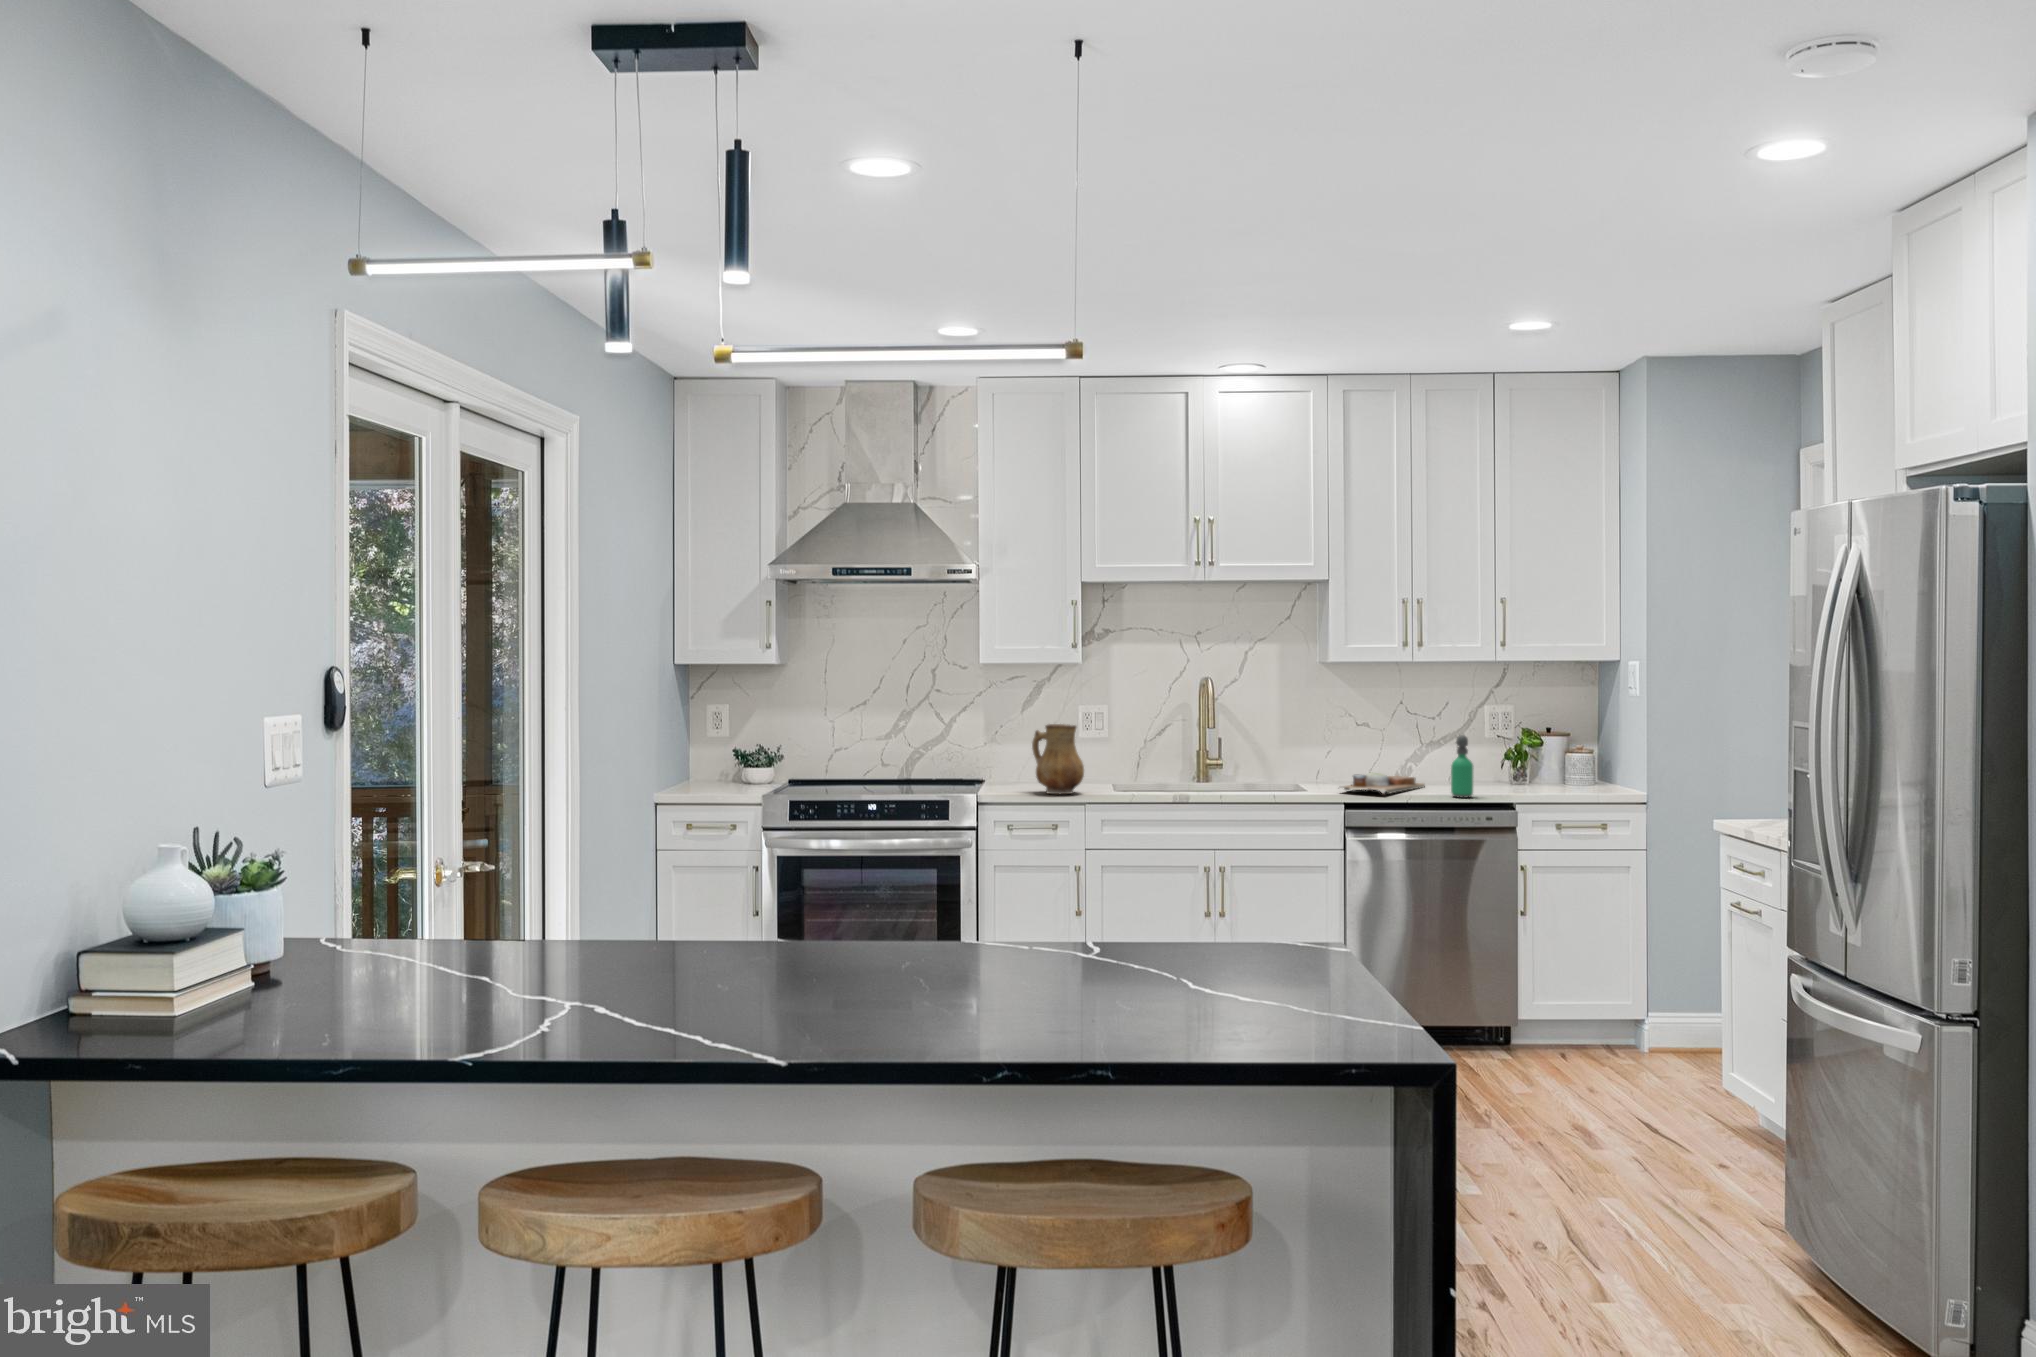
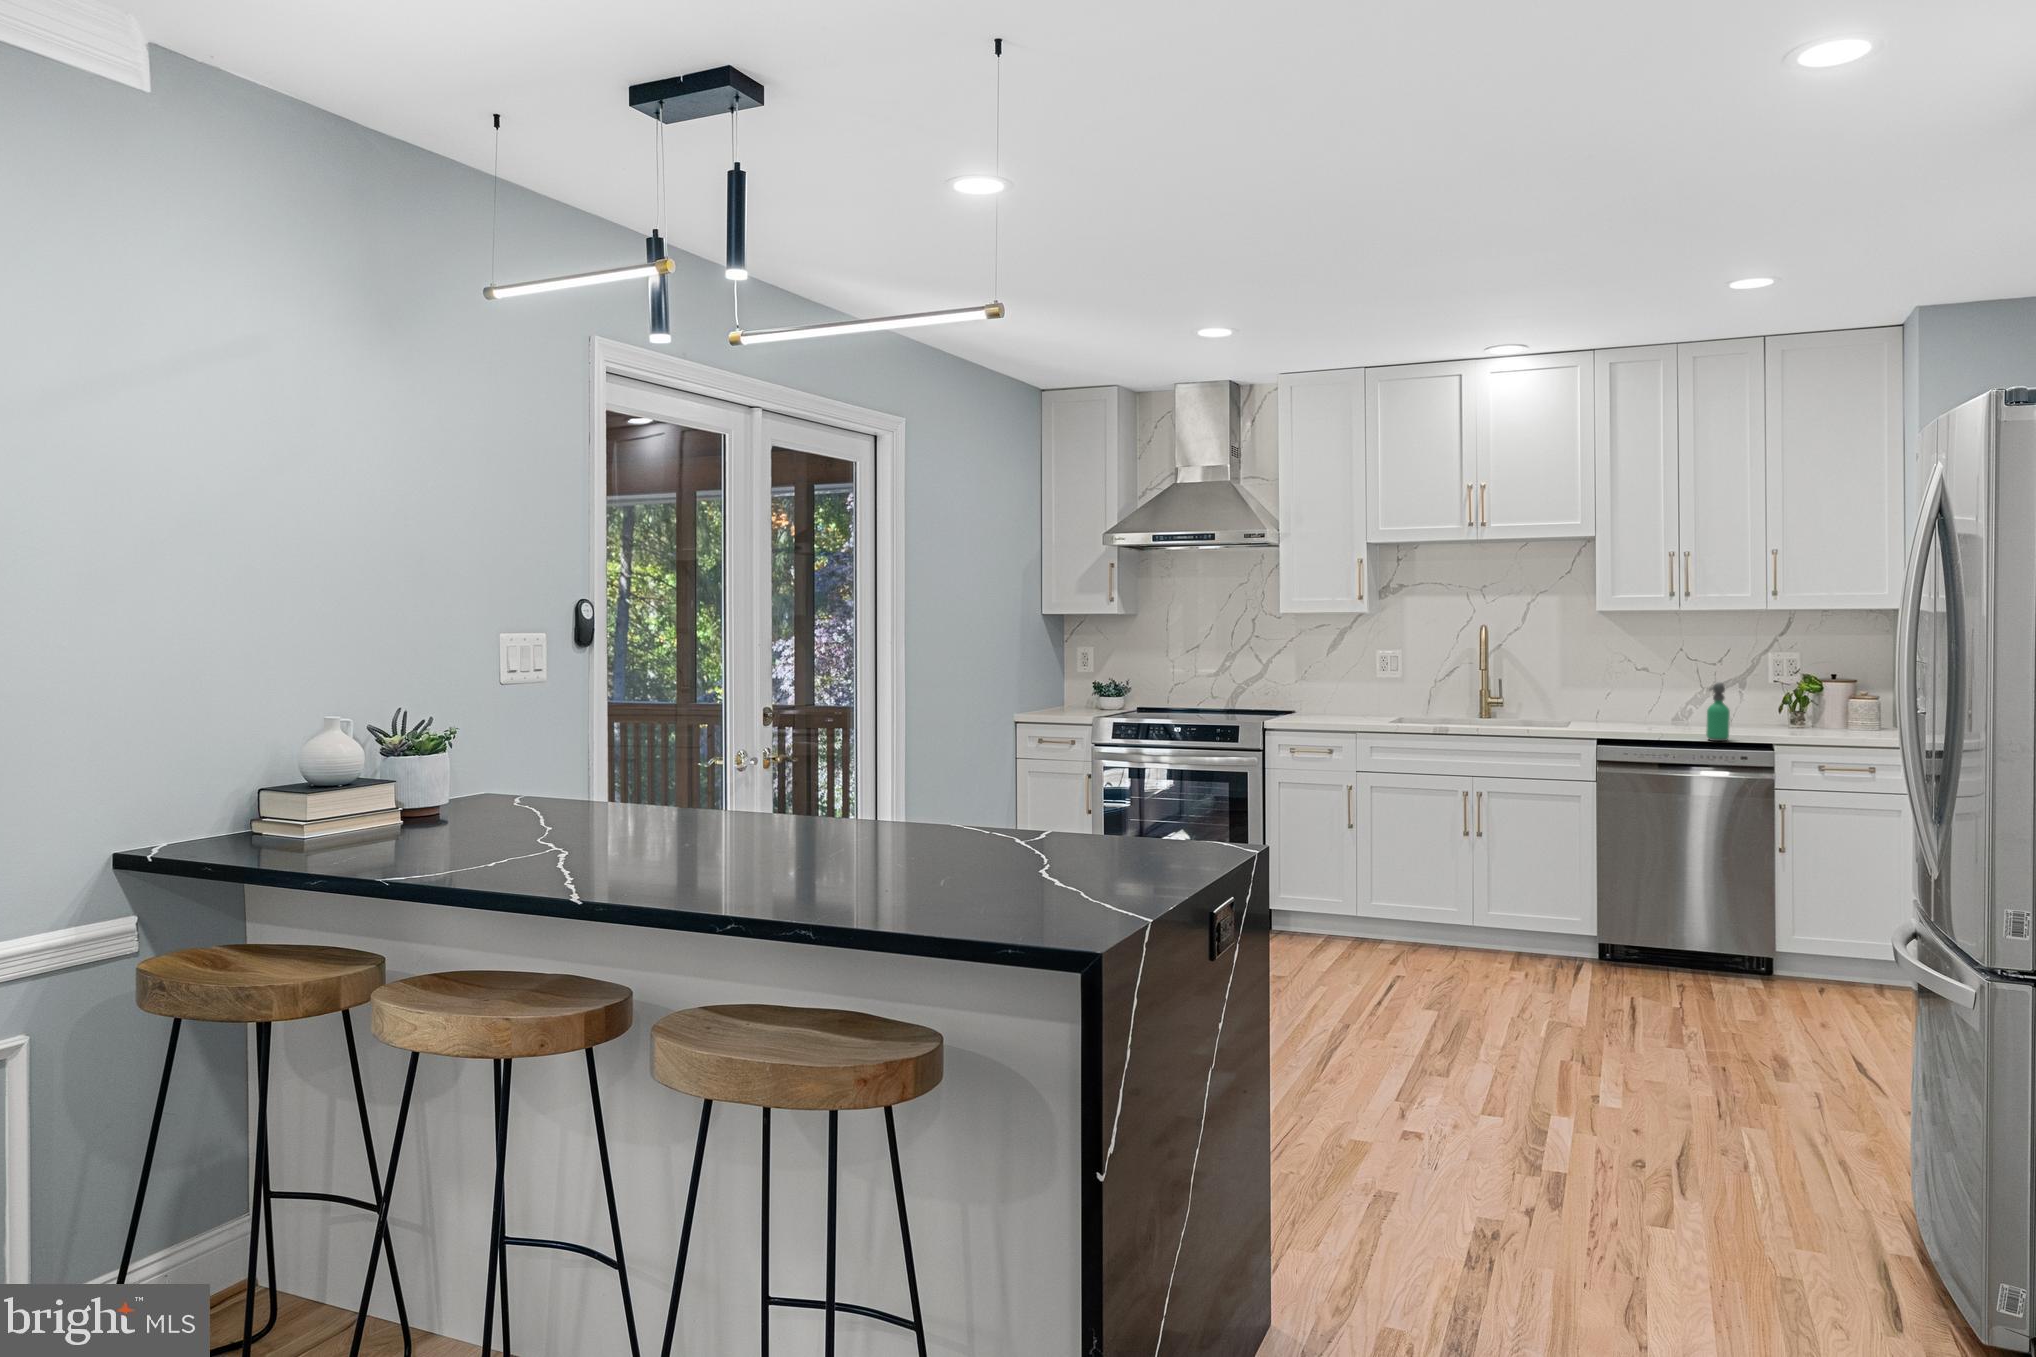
ceramic pitcher: present [1032,724,1084,794] -> none [1317,667,1359,727]
cutting board: present [1342,773,1425,794] -> none [1595,714,1695,736]

